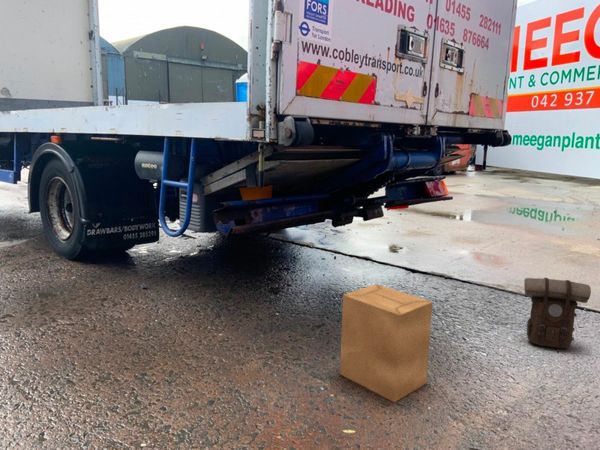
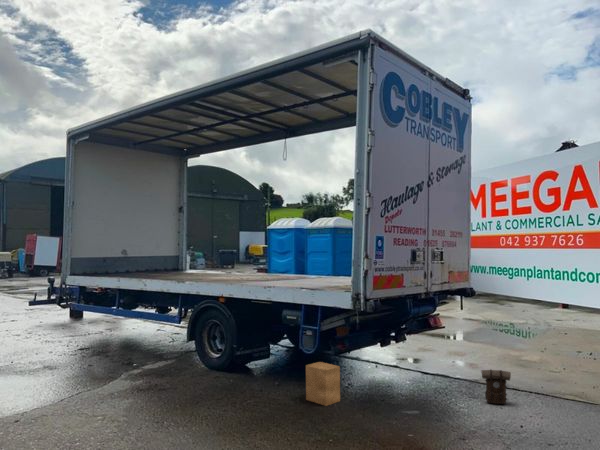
cardboard box: present [340,284,432,402] -> present [306,362,340,406]

